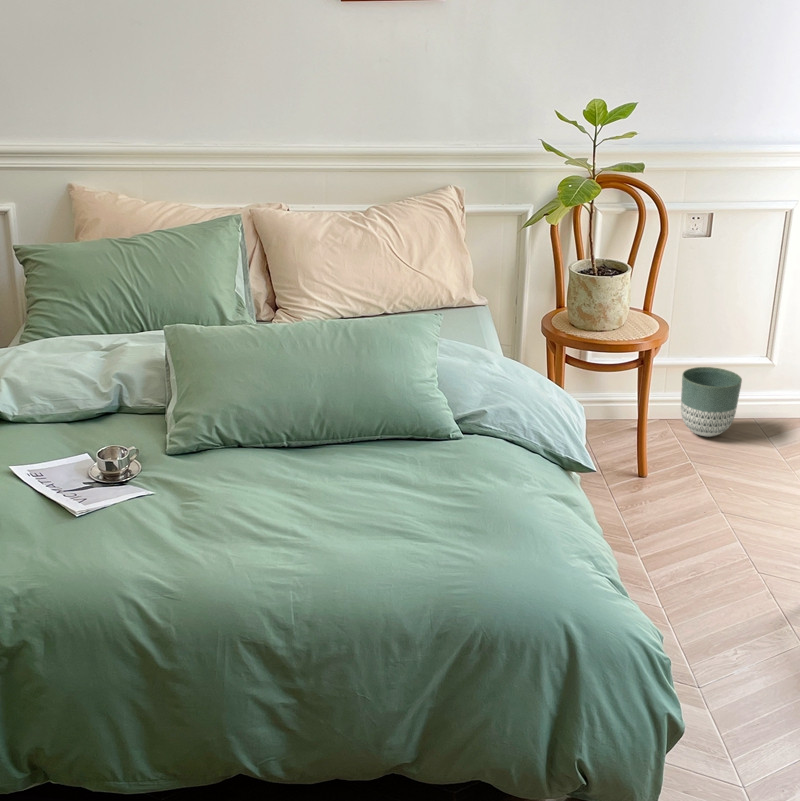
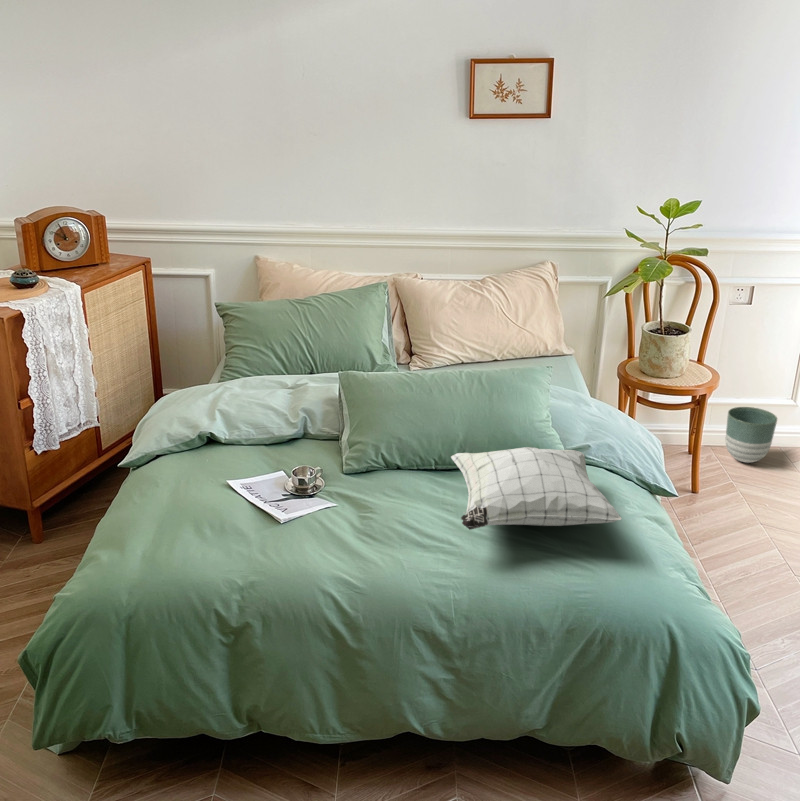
pillow: none [303,412,508,514] -> present [451,447,621,530]

